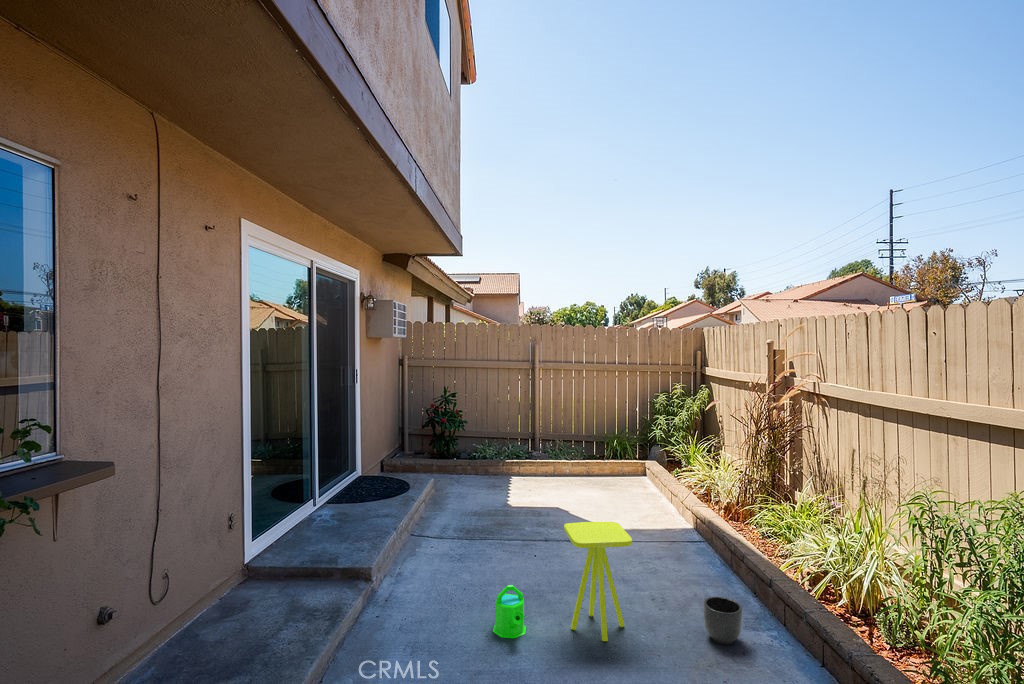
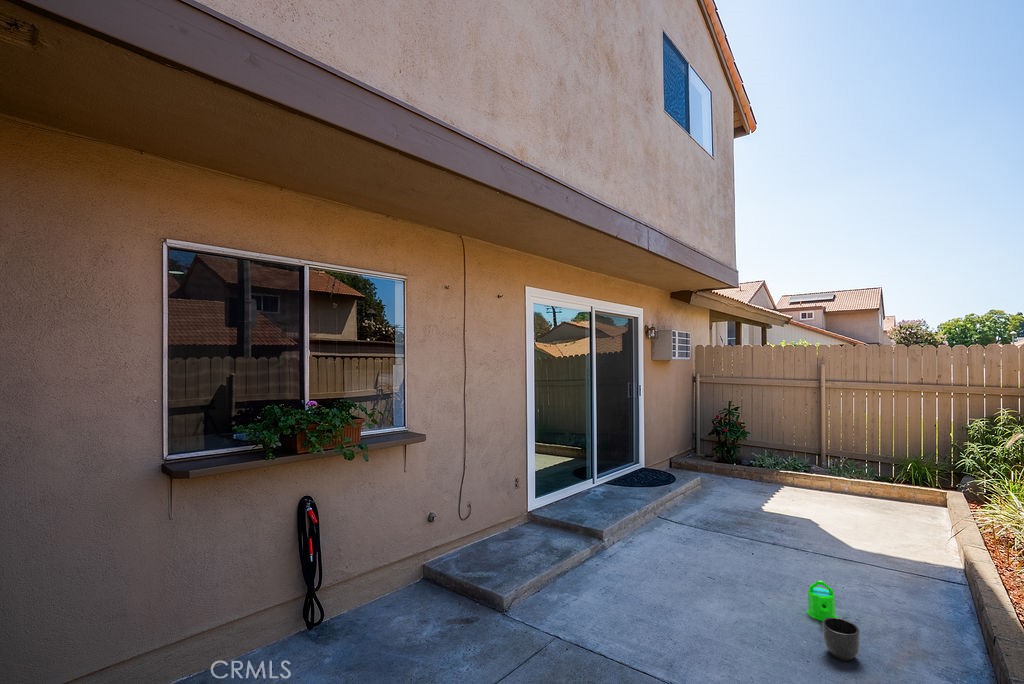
side table: present [564,522,632,641] -> none [706,529,761,622]
watering can: present [493,585,526,638] -> present [807,580,838,621]

